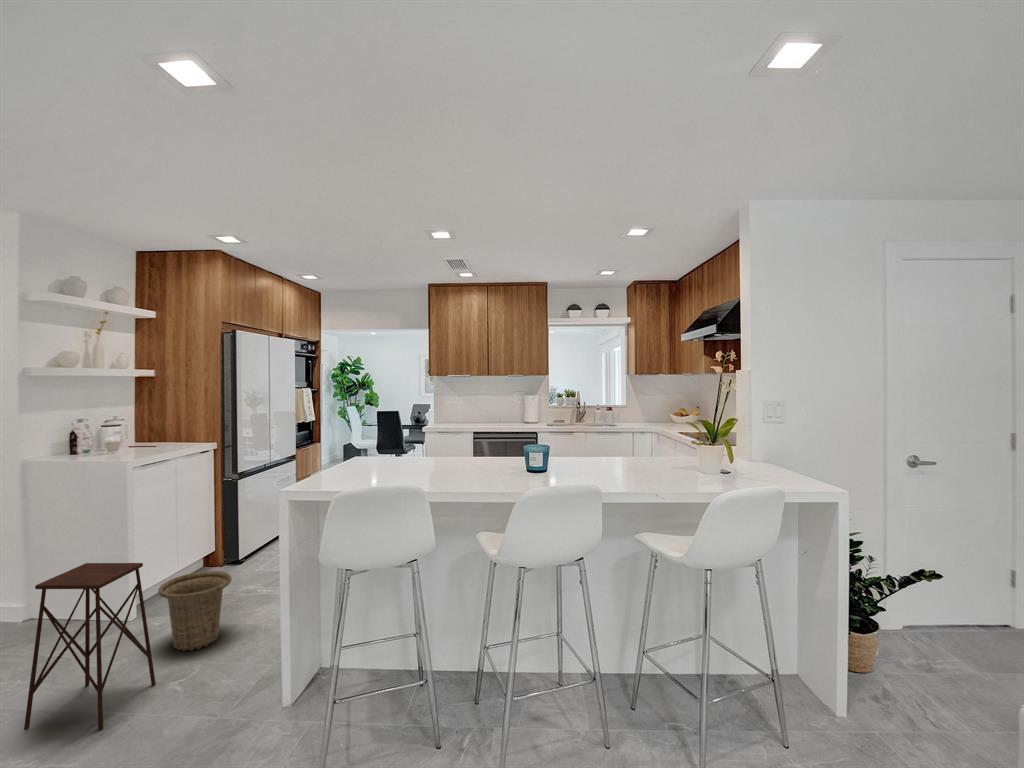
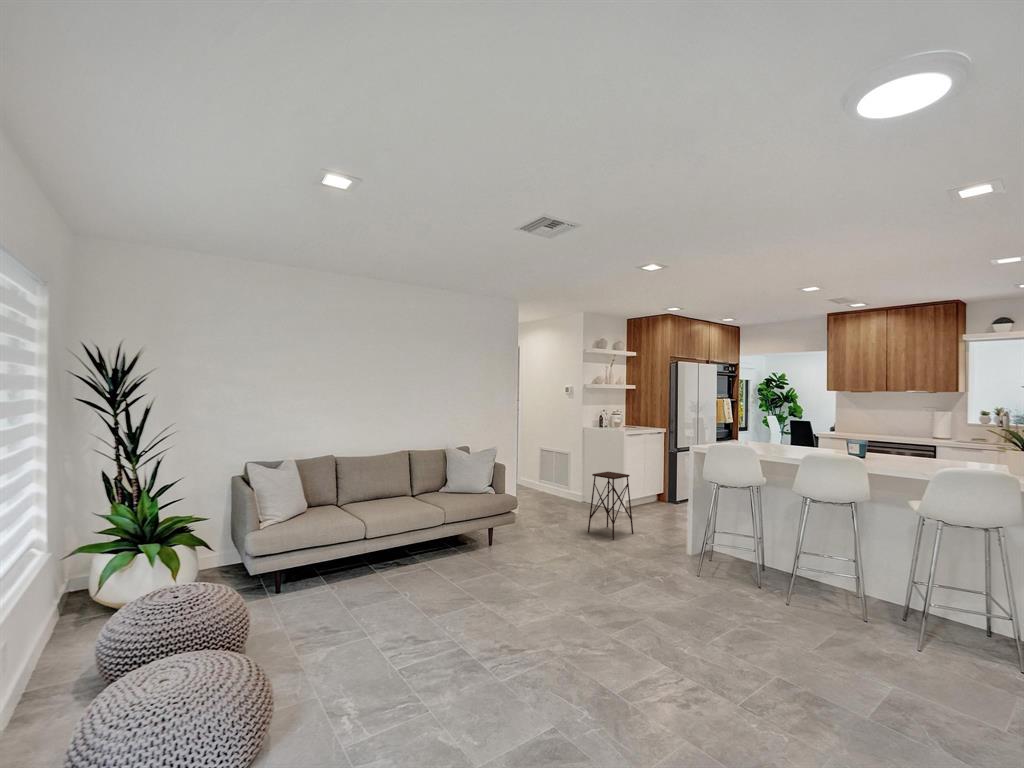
basket: present [158,571,231,651] -> none [635,492,669,528]

